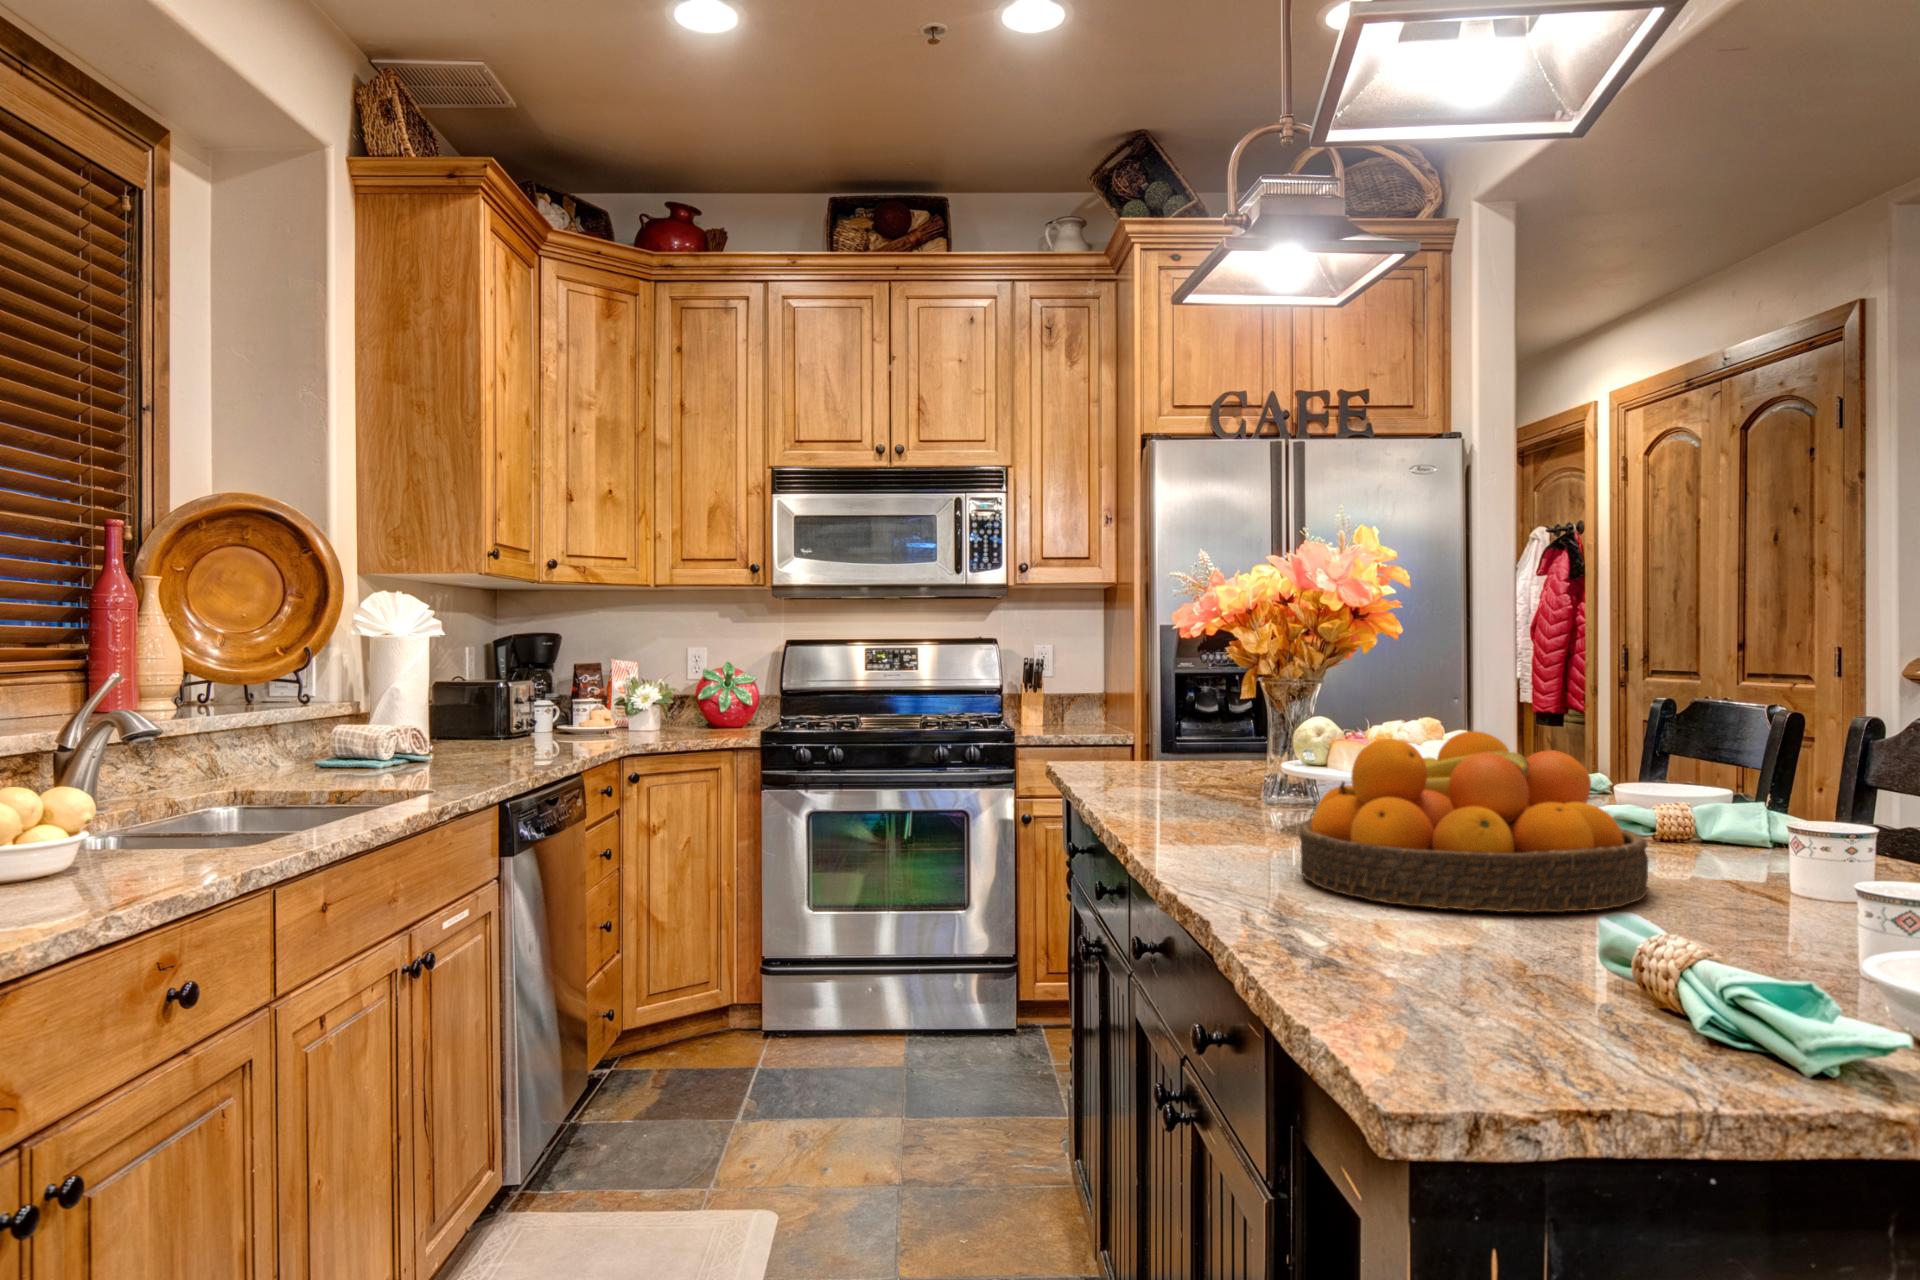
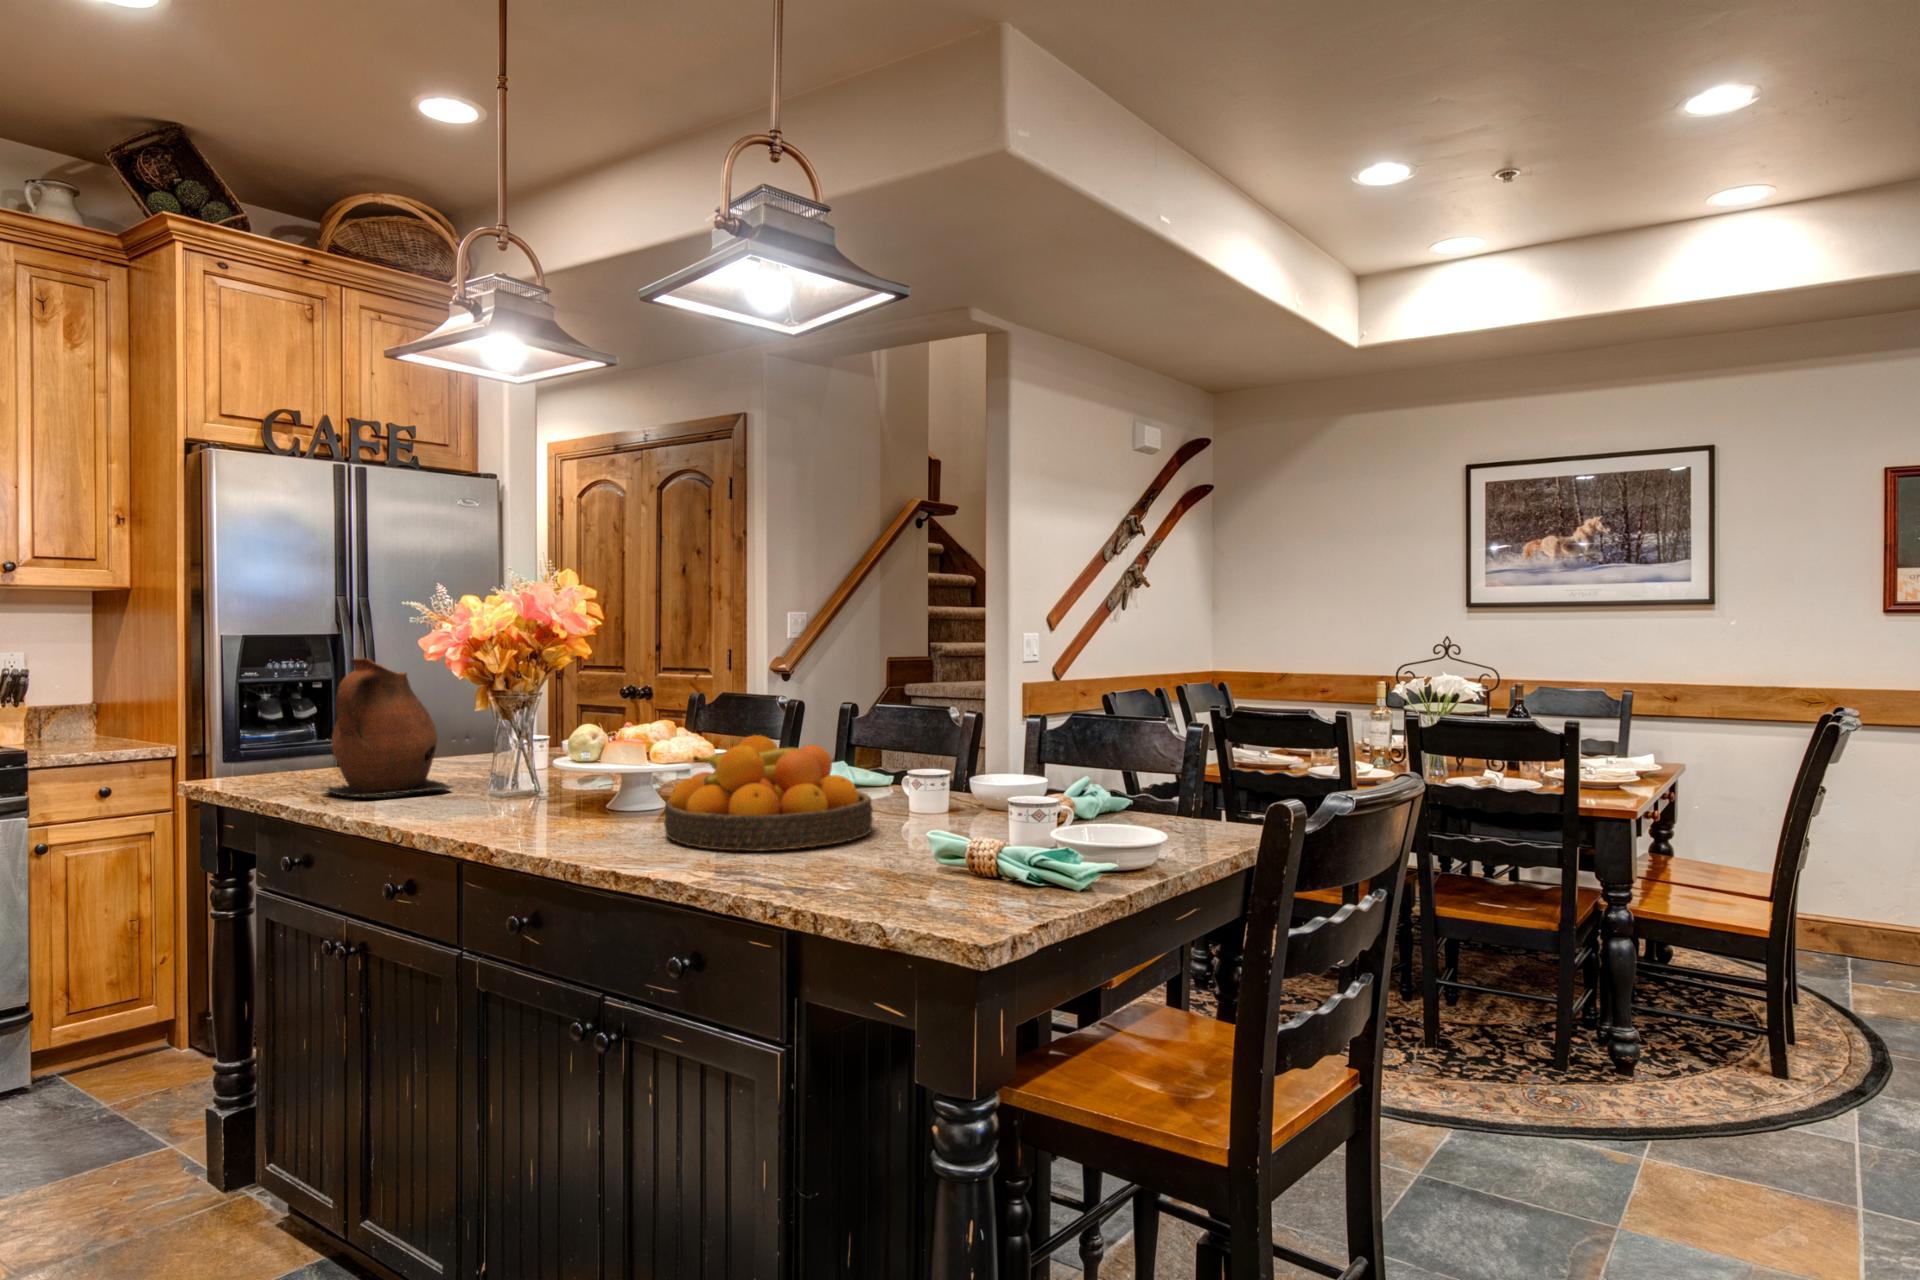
ceramic pitcher: none [1106,632,1231,791] -> present [327,658,451,797]

